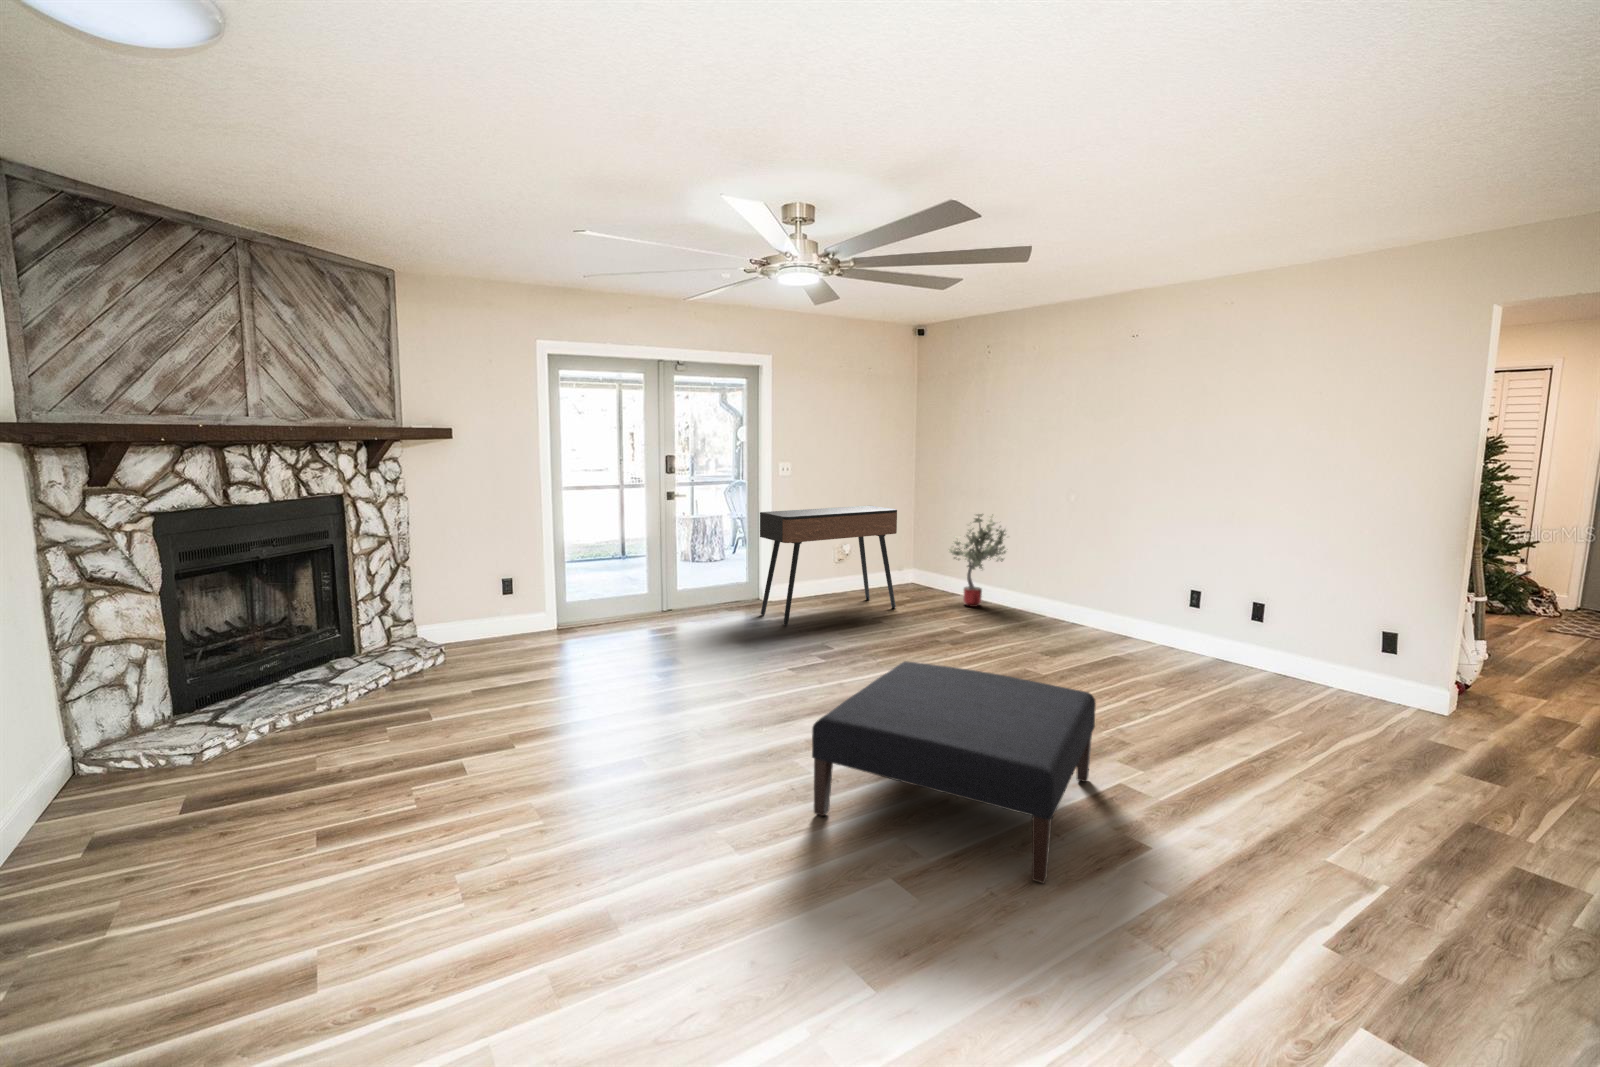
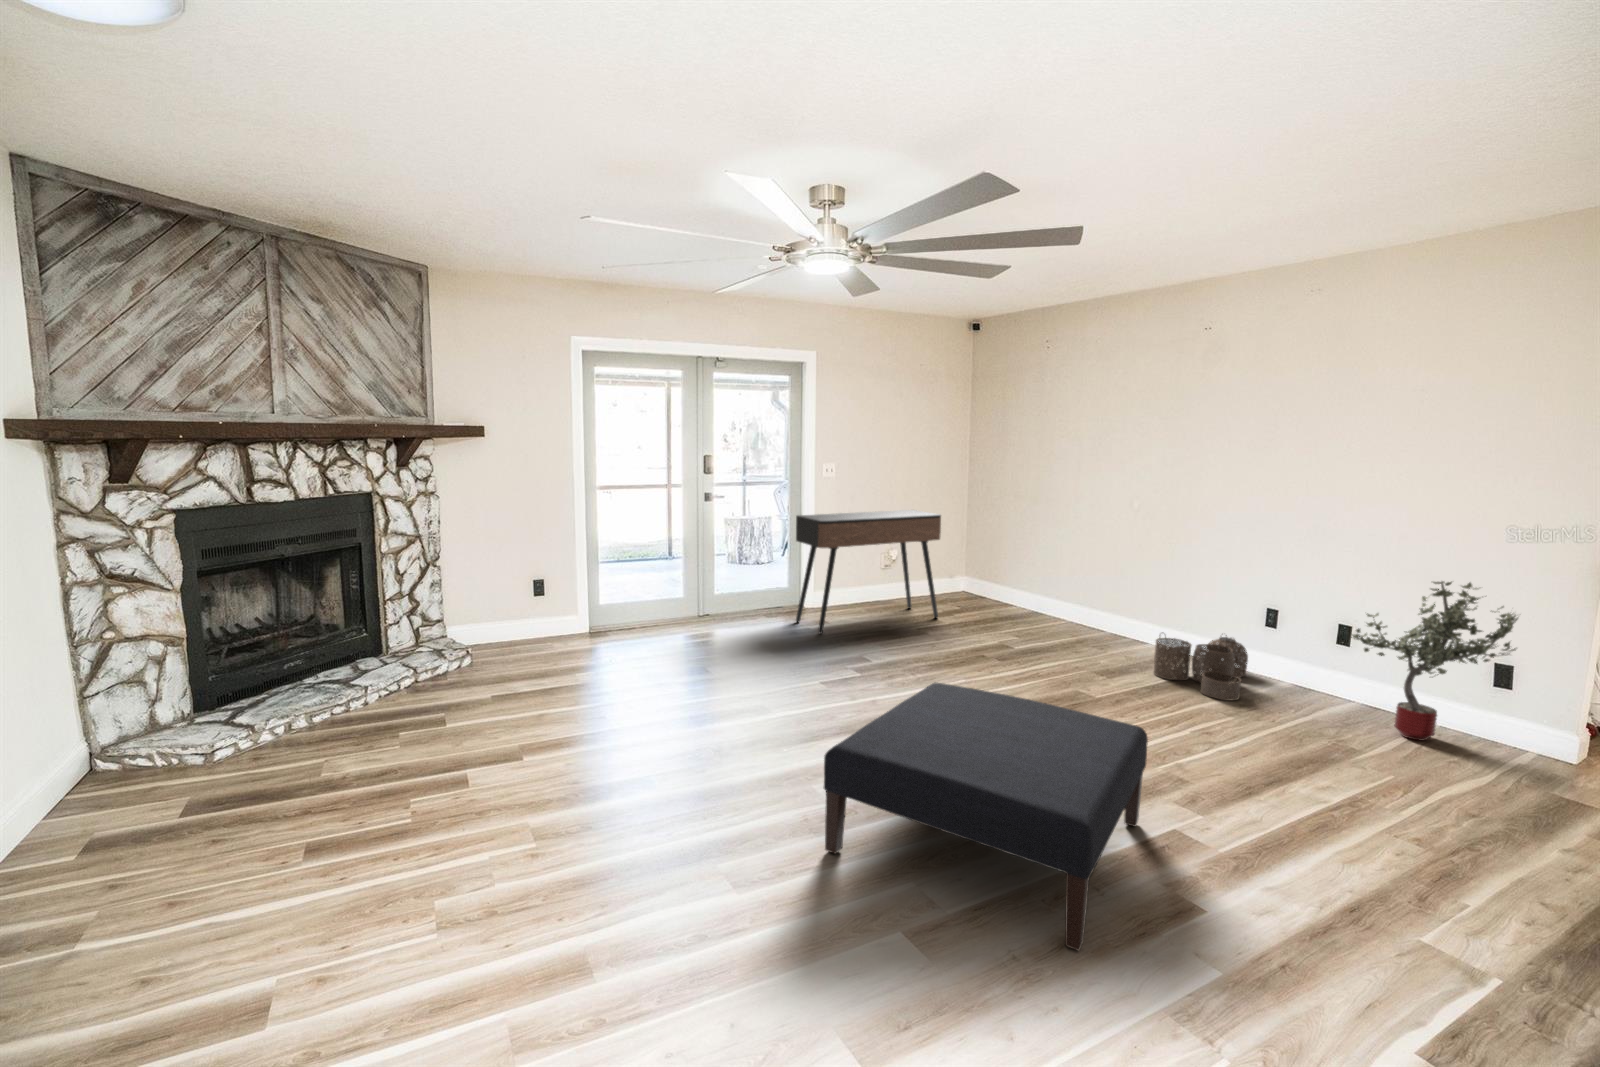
potted tree: present [949,514,1008,607] -> present [1351,581,1518,741]
woven basket: none [1095,614,1178,673] -> present [1154,637,1248,700]

